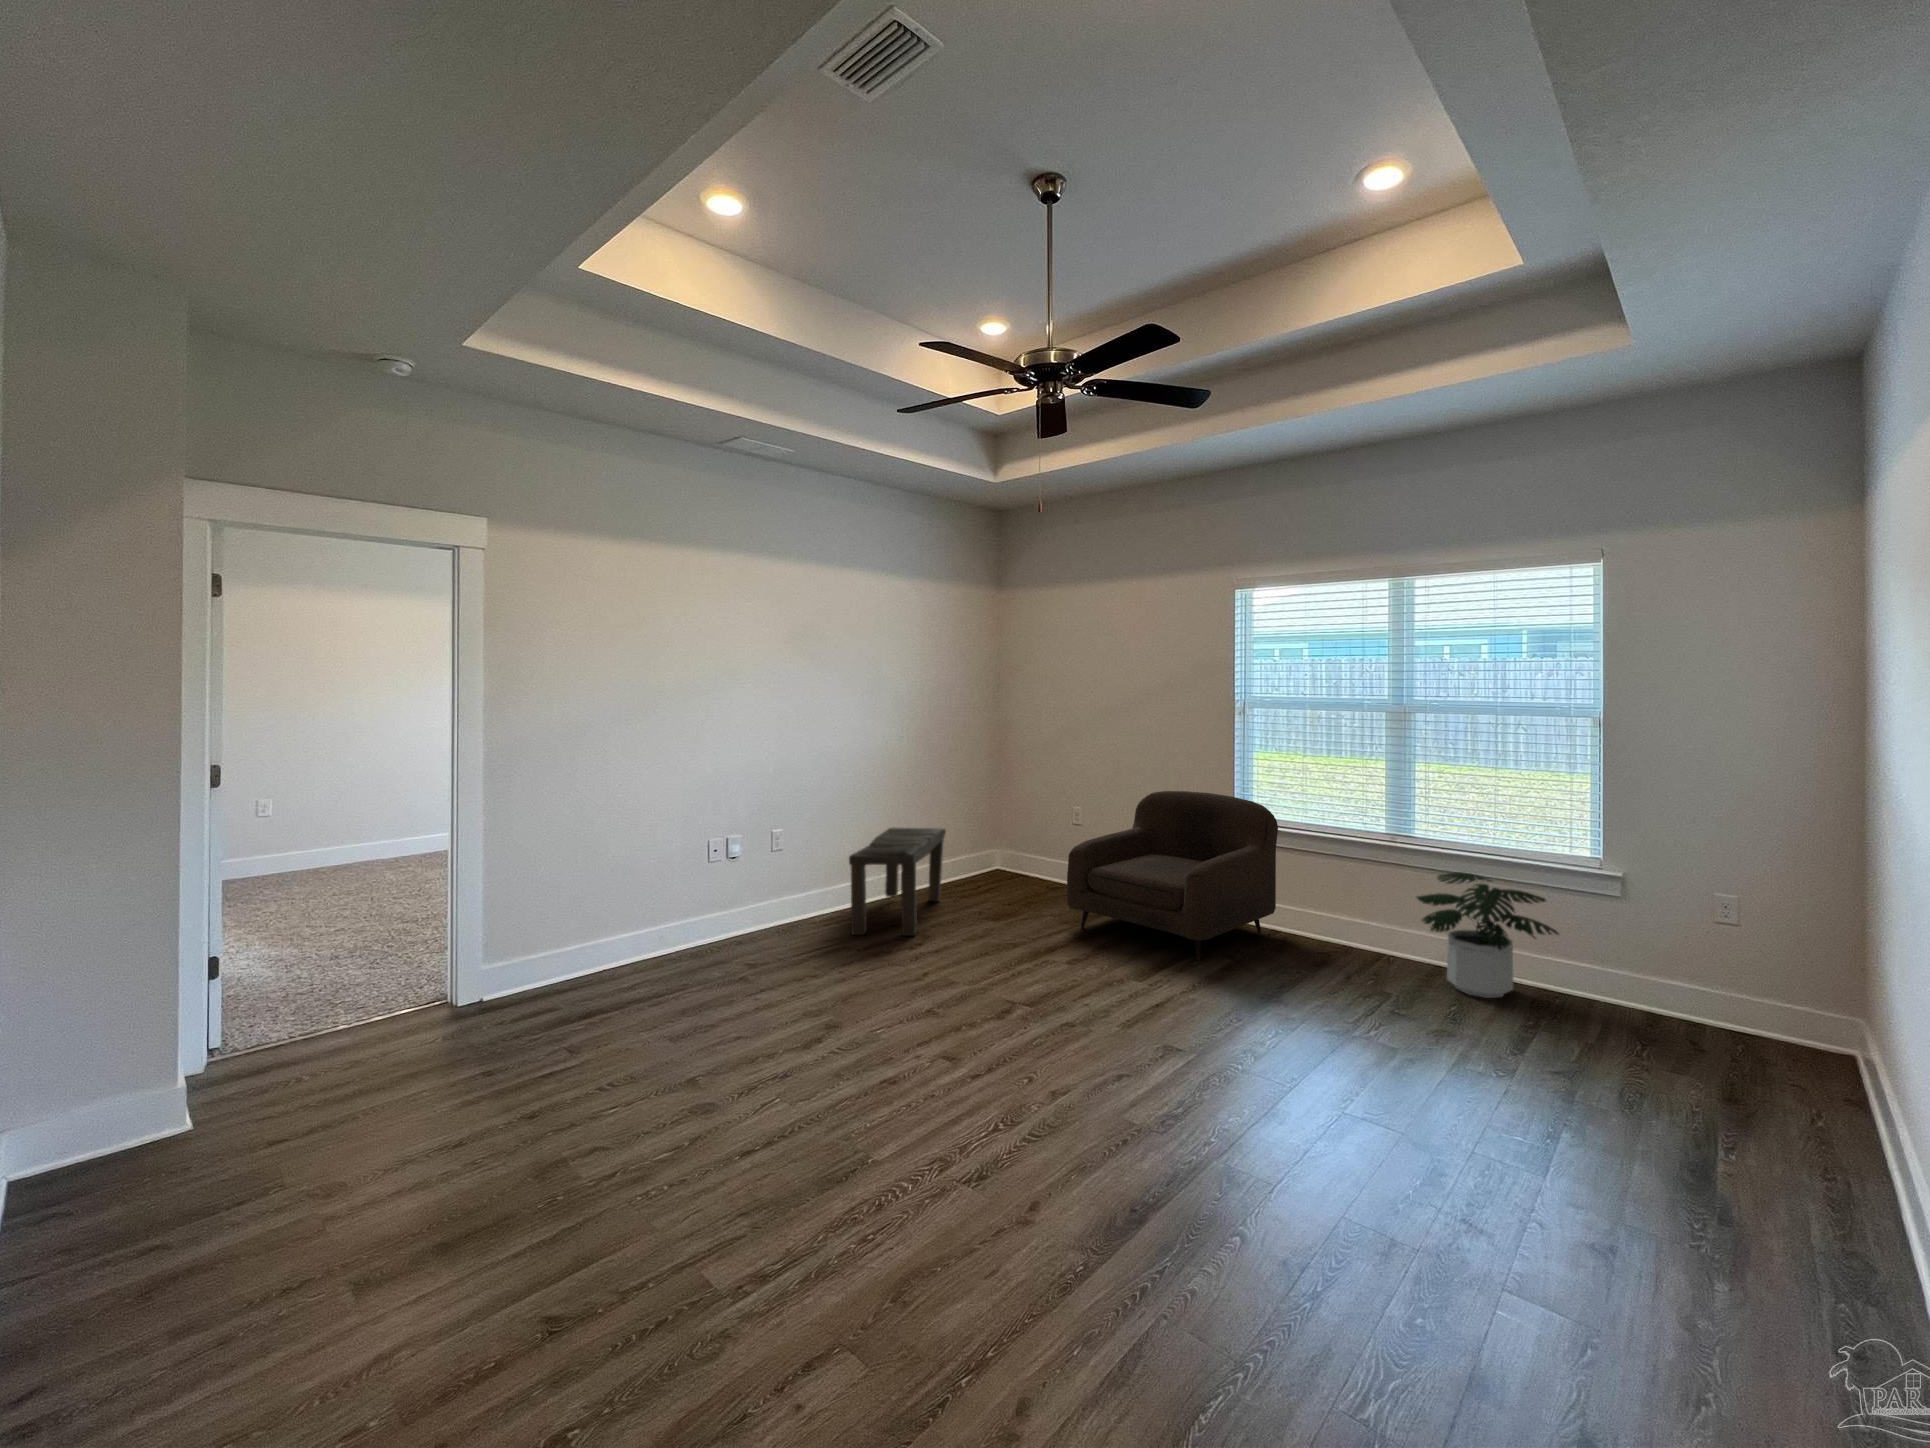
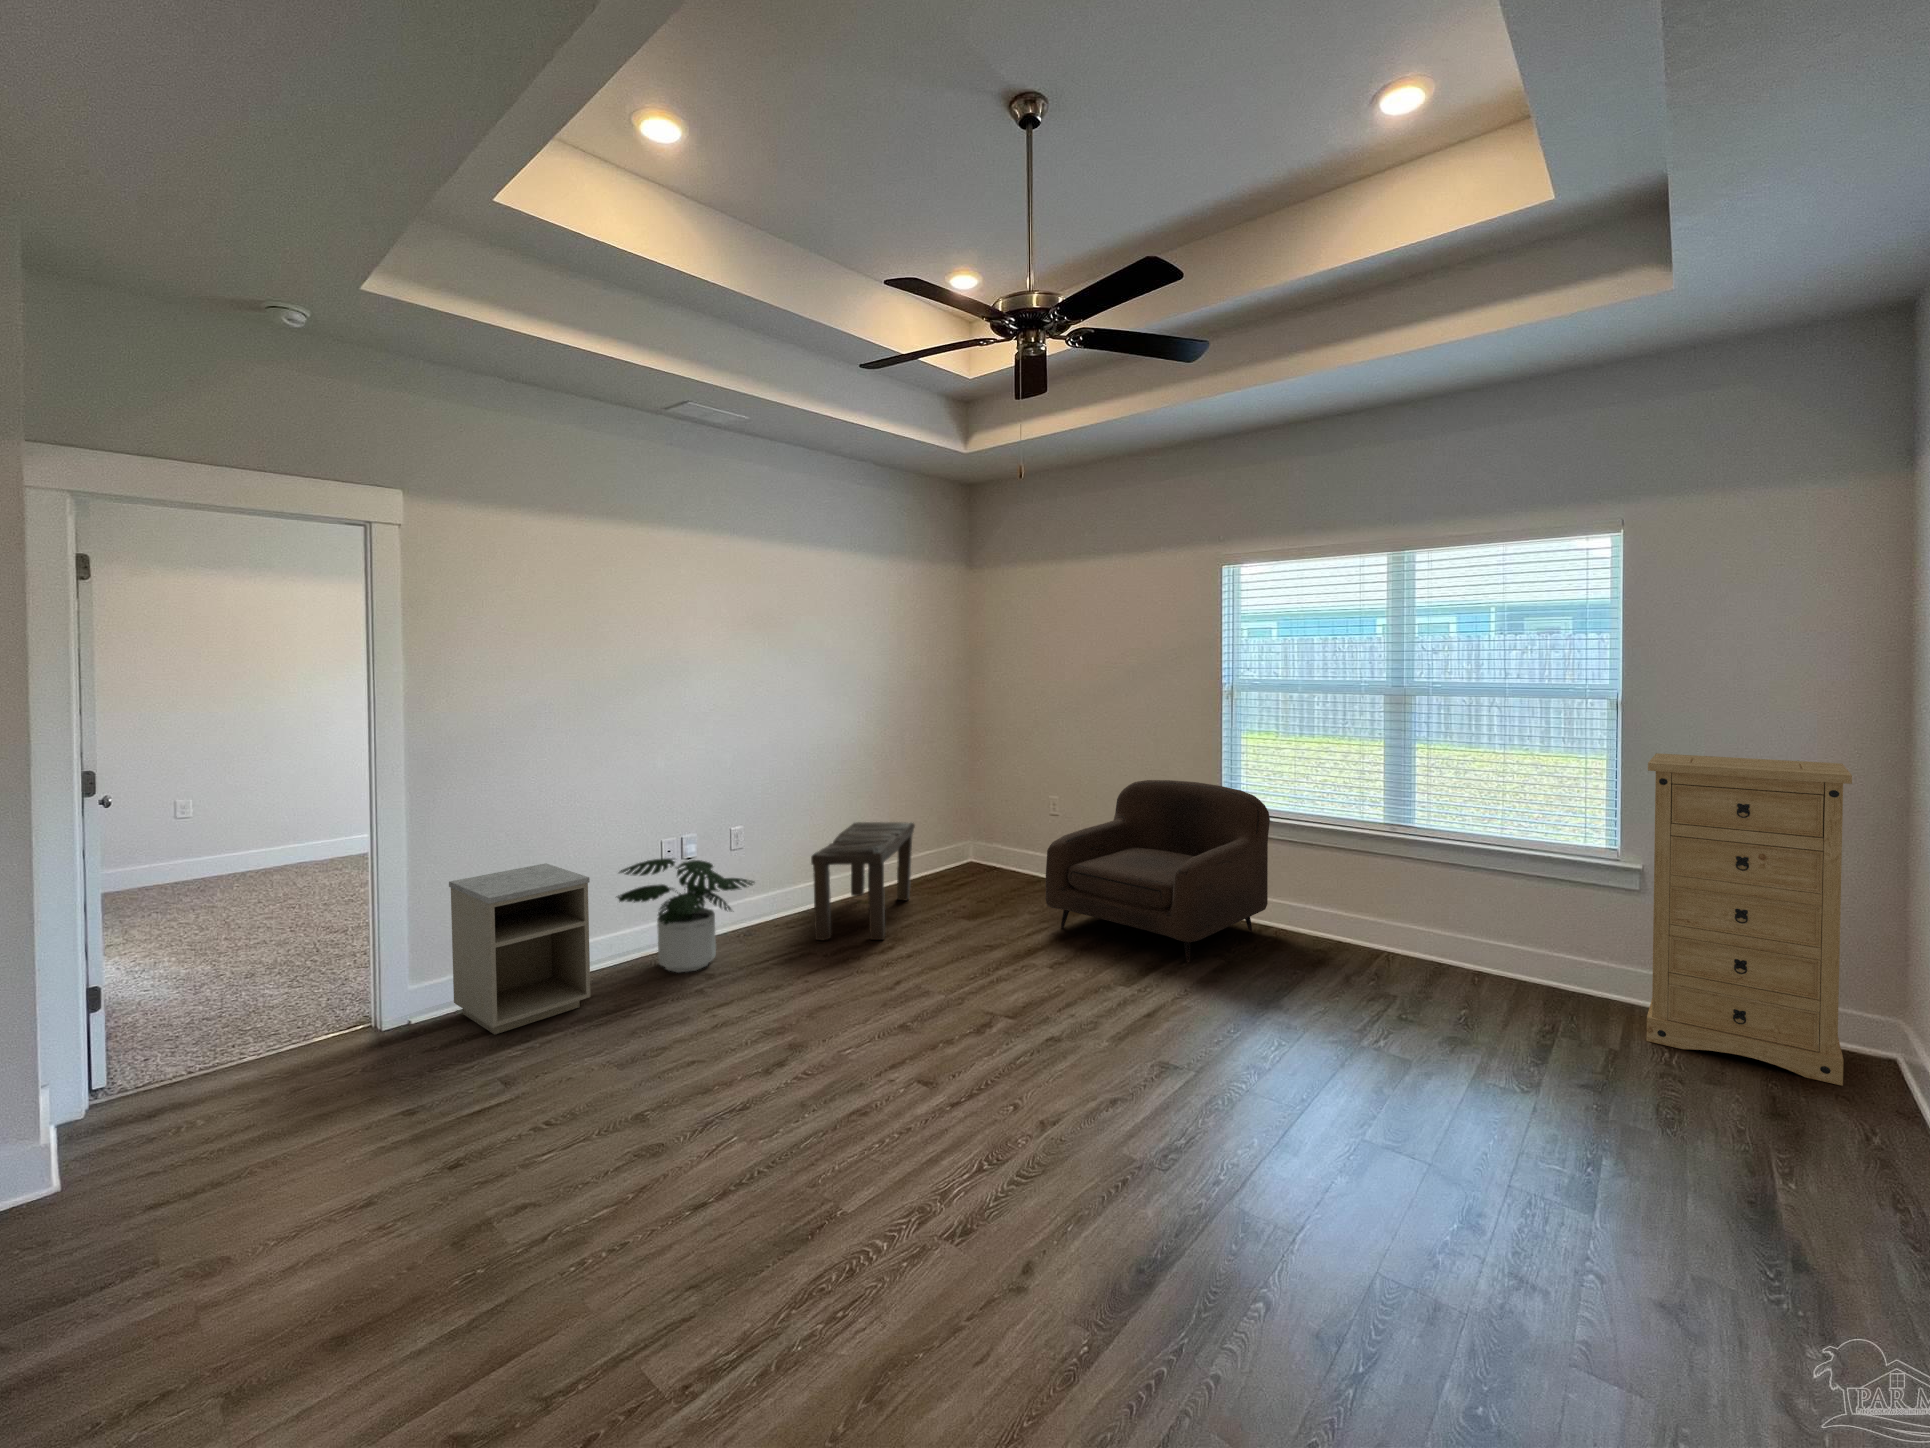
dresser: none [1621,768,1805,1077] -> present [1647,753,1852,1086]
nightstand: none [521,857,648,1011] -> present [449,863,591,1035]
potted plant: present [1417,872,1558,998] -> present [617,858,754,972]

